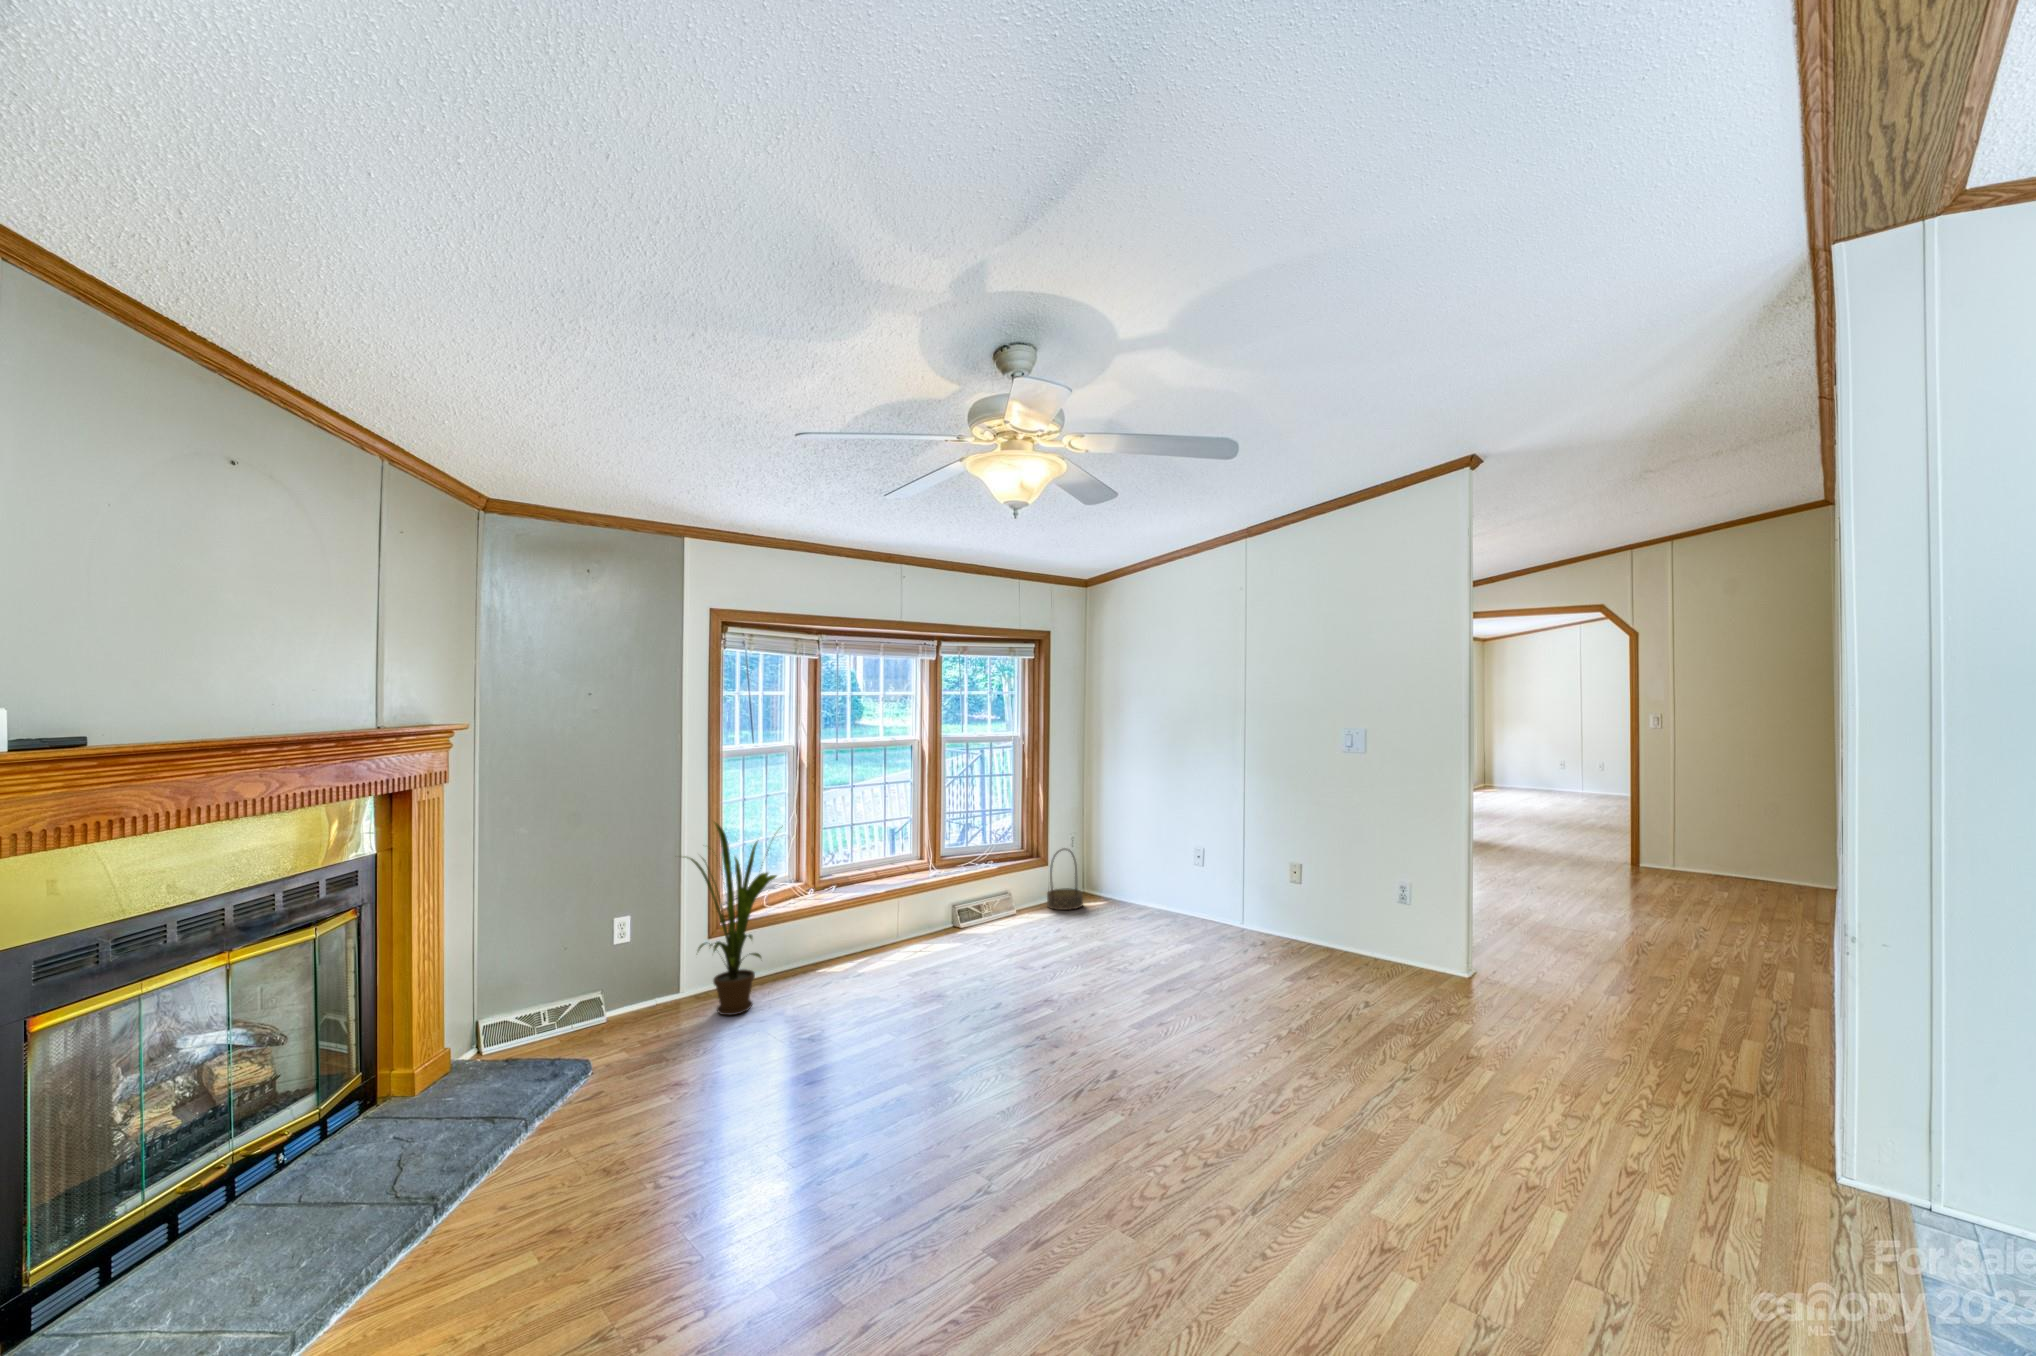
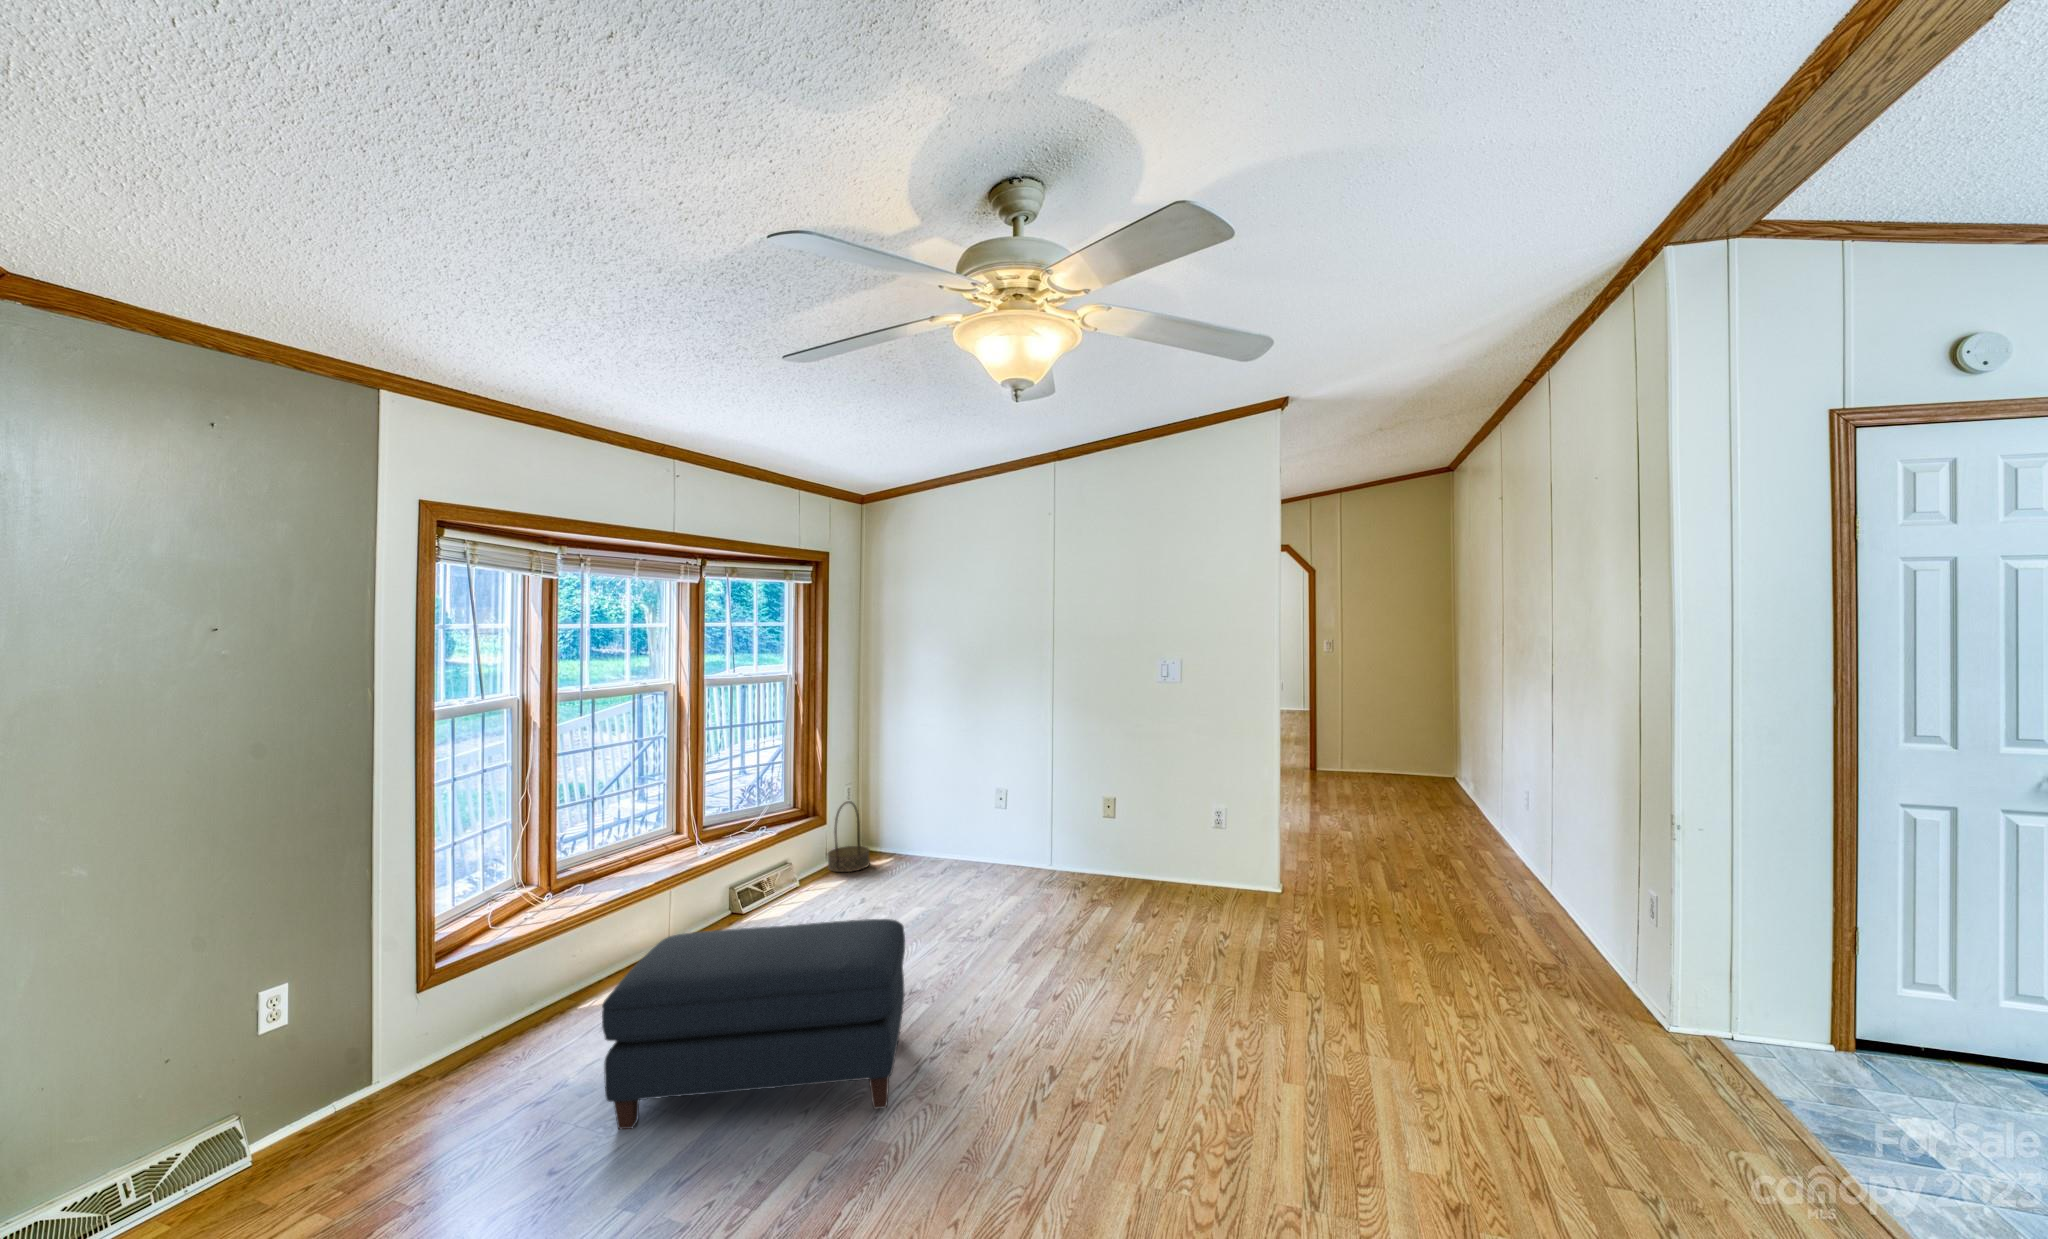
house plant: present [689,822,782,1015] -> none [377,813,564,1101]
ottoman: none [784,925,1019,1080] -> present [602,919,905,1129]

